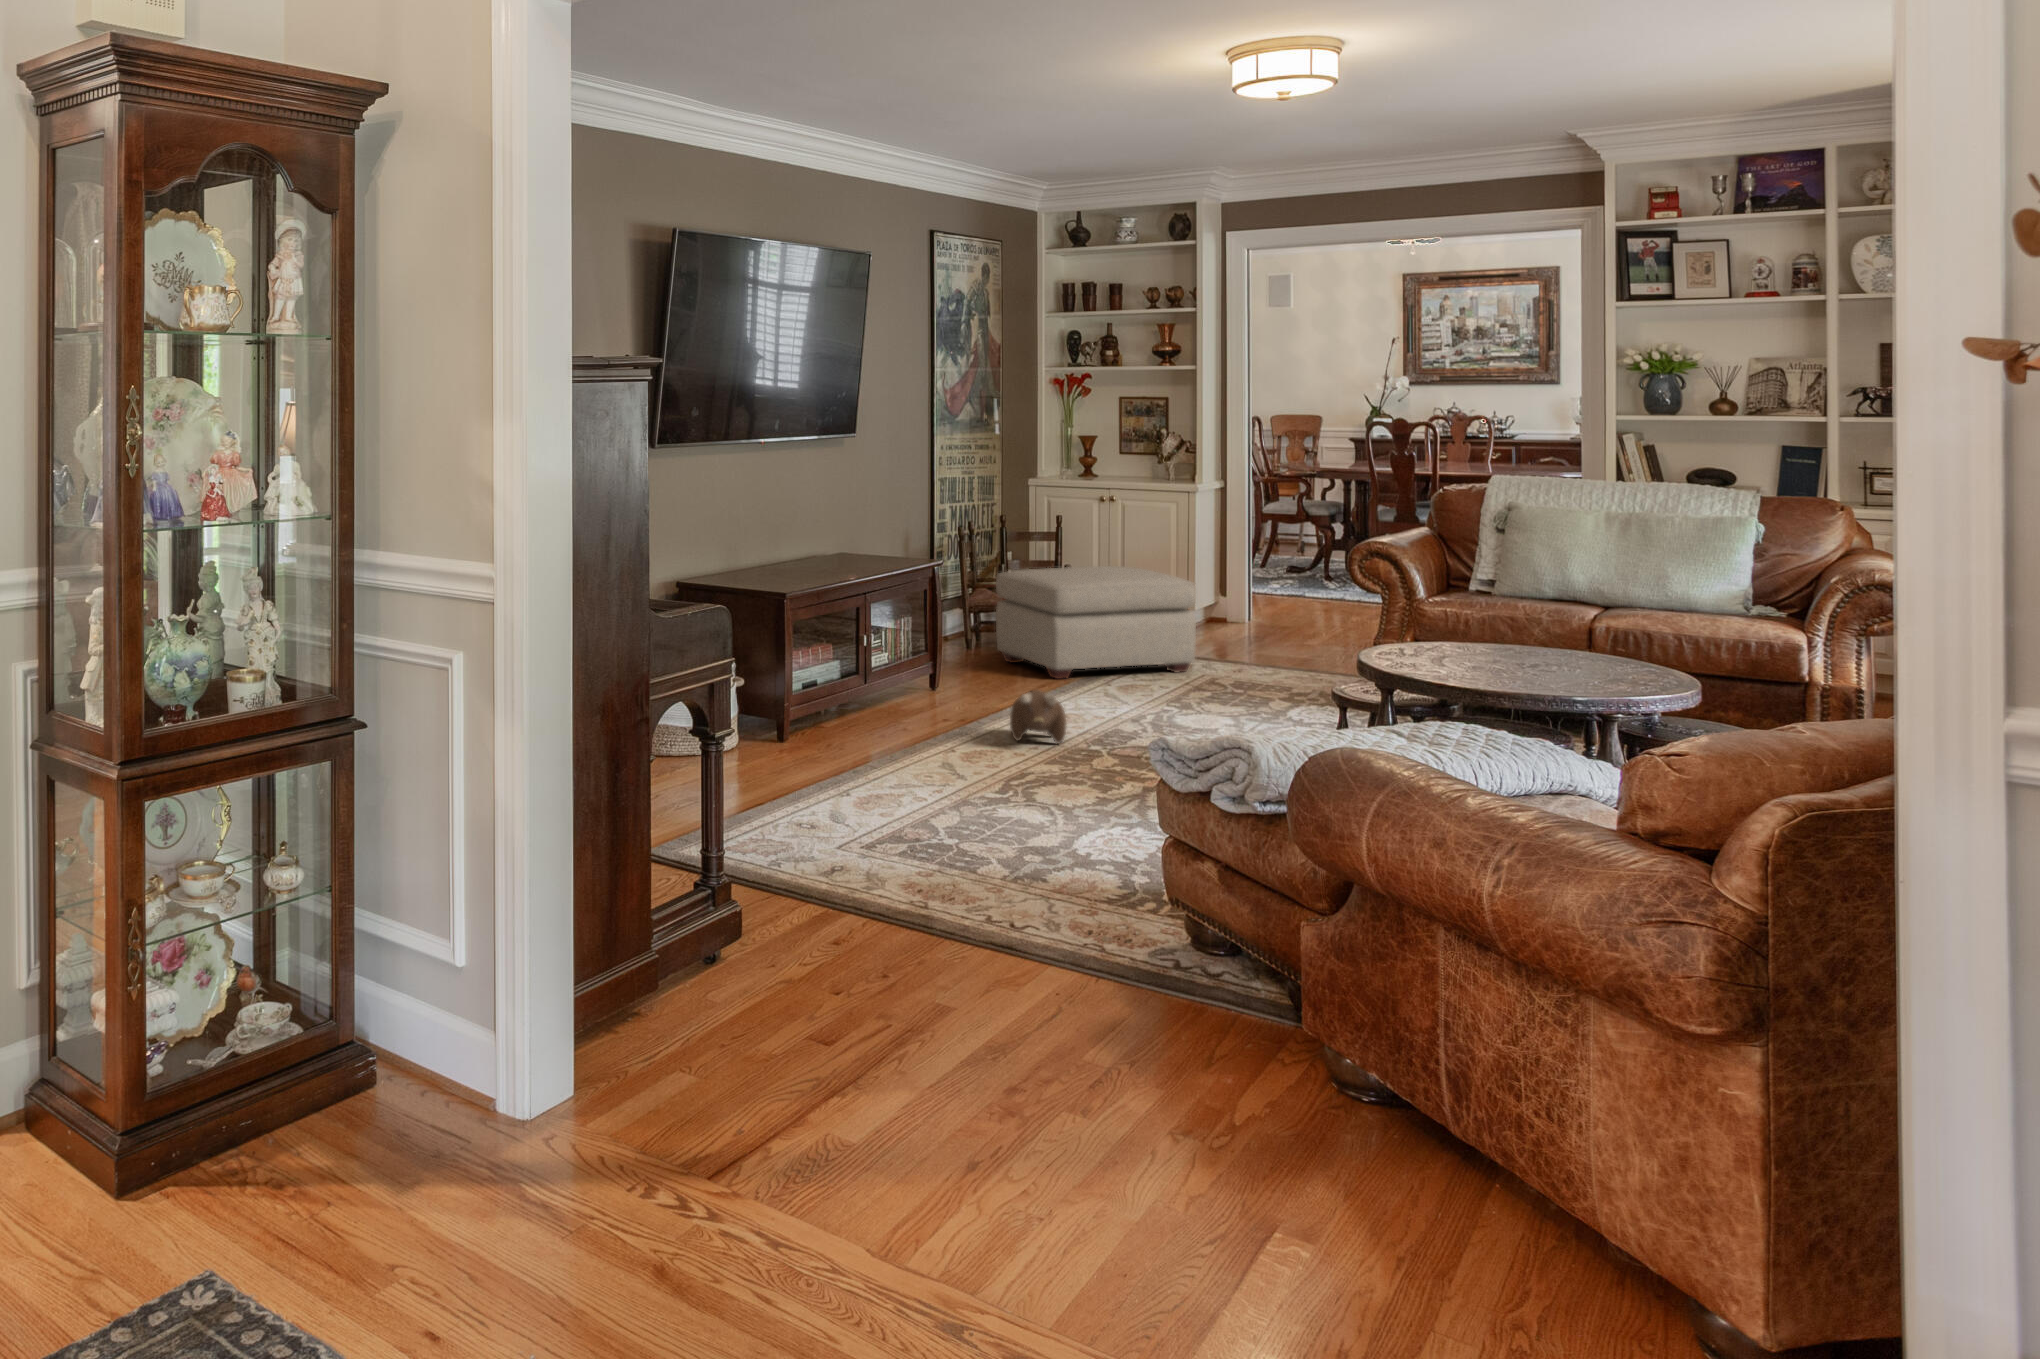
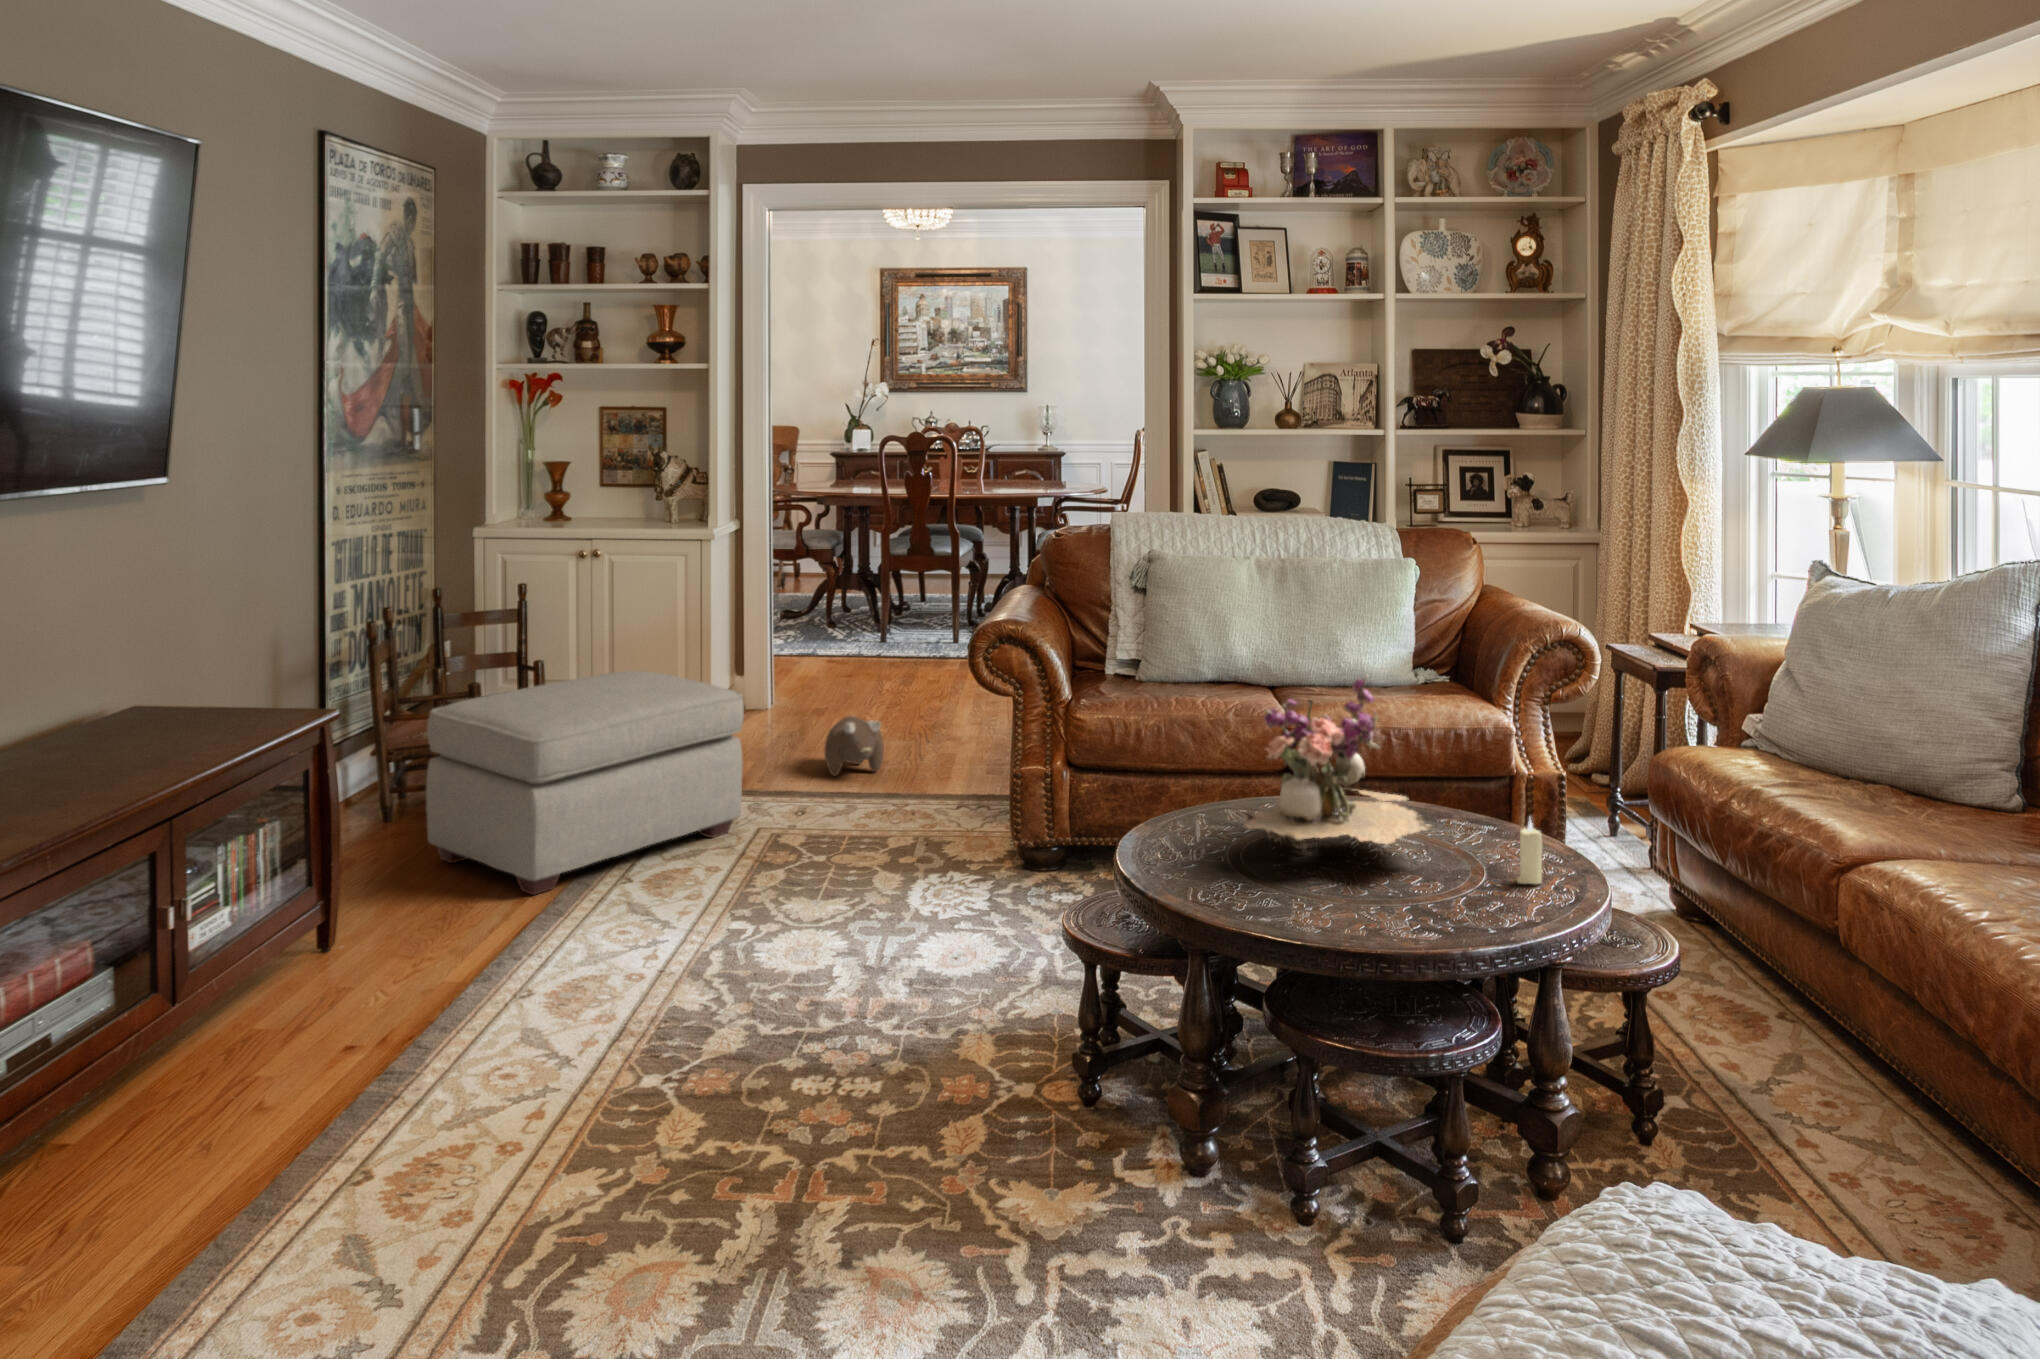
flower arrangement: none [1441,563,1578,658] -> present [1245,676,1434,851]
candle: none [1617,640,1637,681] -> present [1517,819,1543,884]
plush toy: present [1010,690,1067,743] -> present [825,716,884,776]

